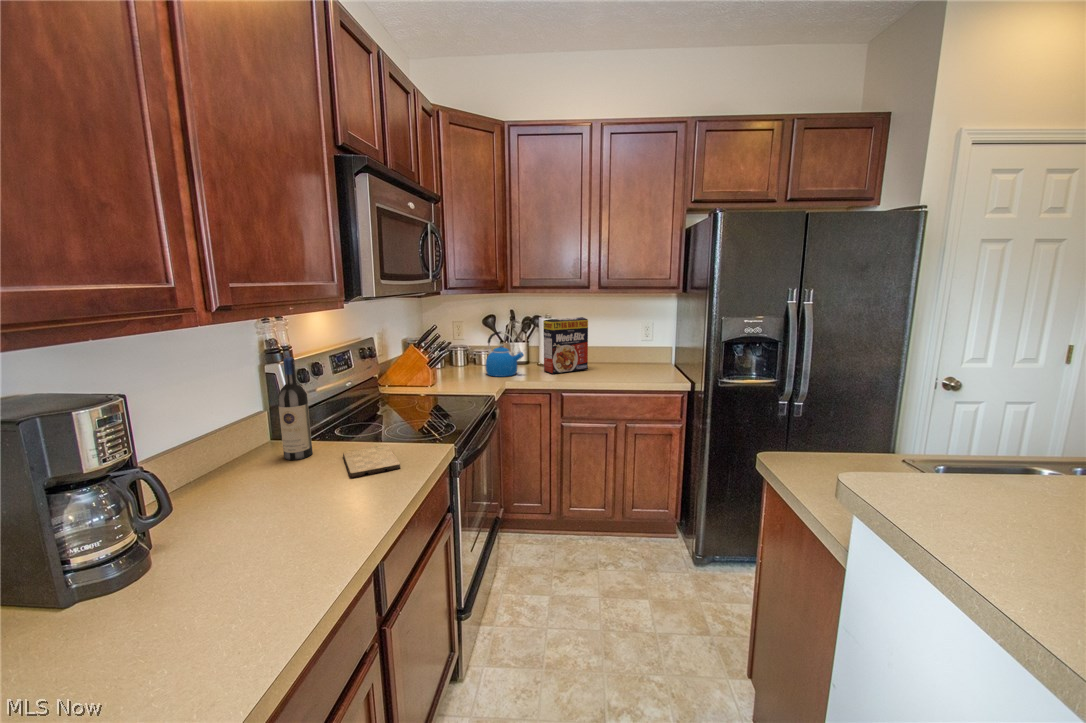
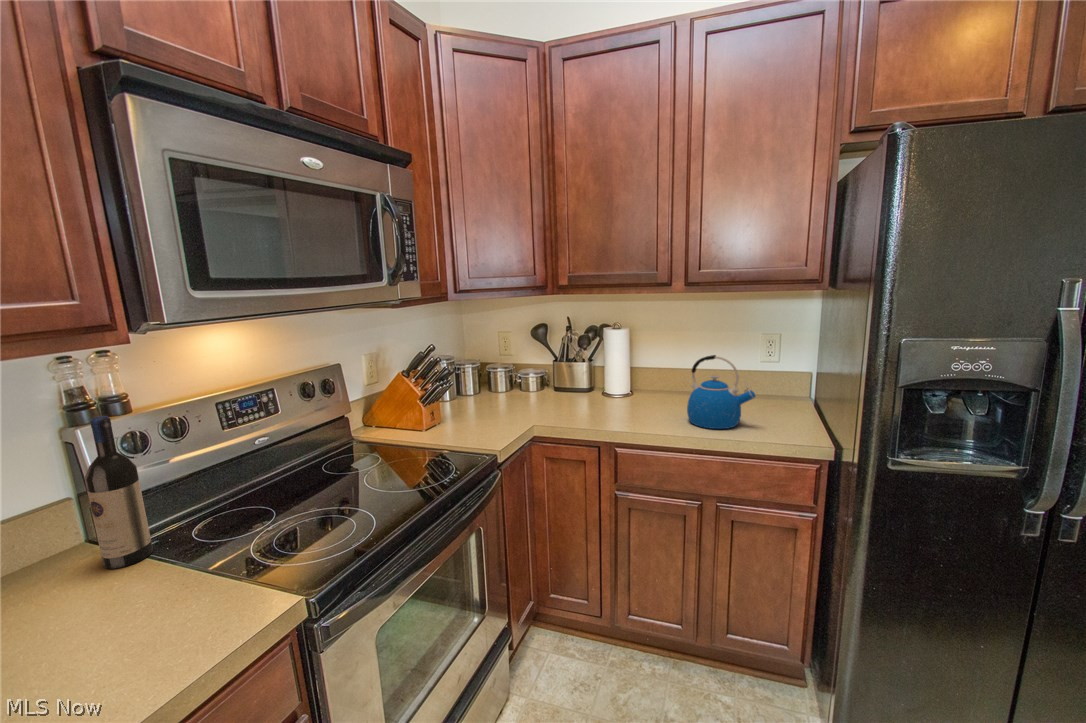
cereal box: present [543,317,588,374] -> none [604,329,671,411]
kettle: present [486,332,524,377] -> present [687,355,755,429]
cutting board: present [343,445,400,478] -> none [108,555,246,639]

